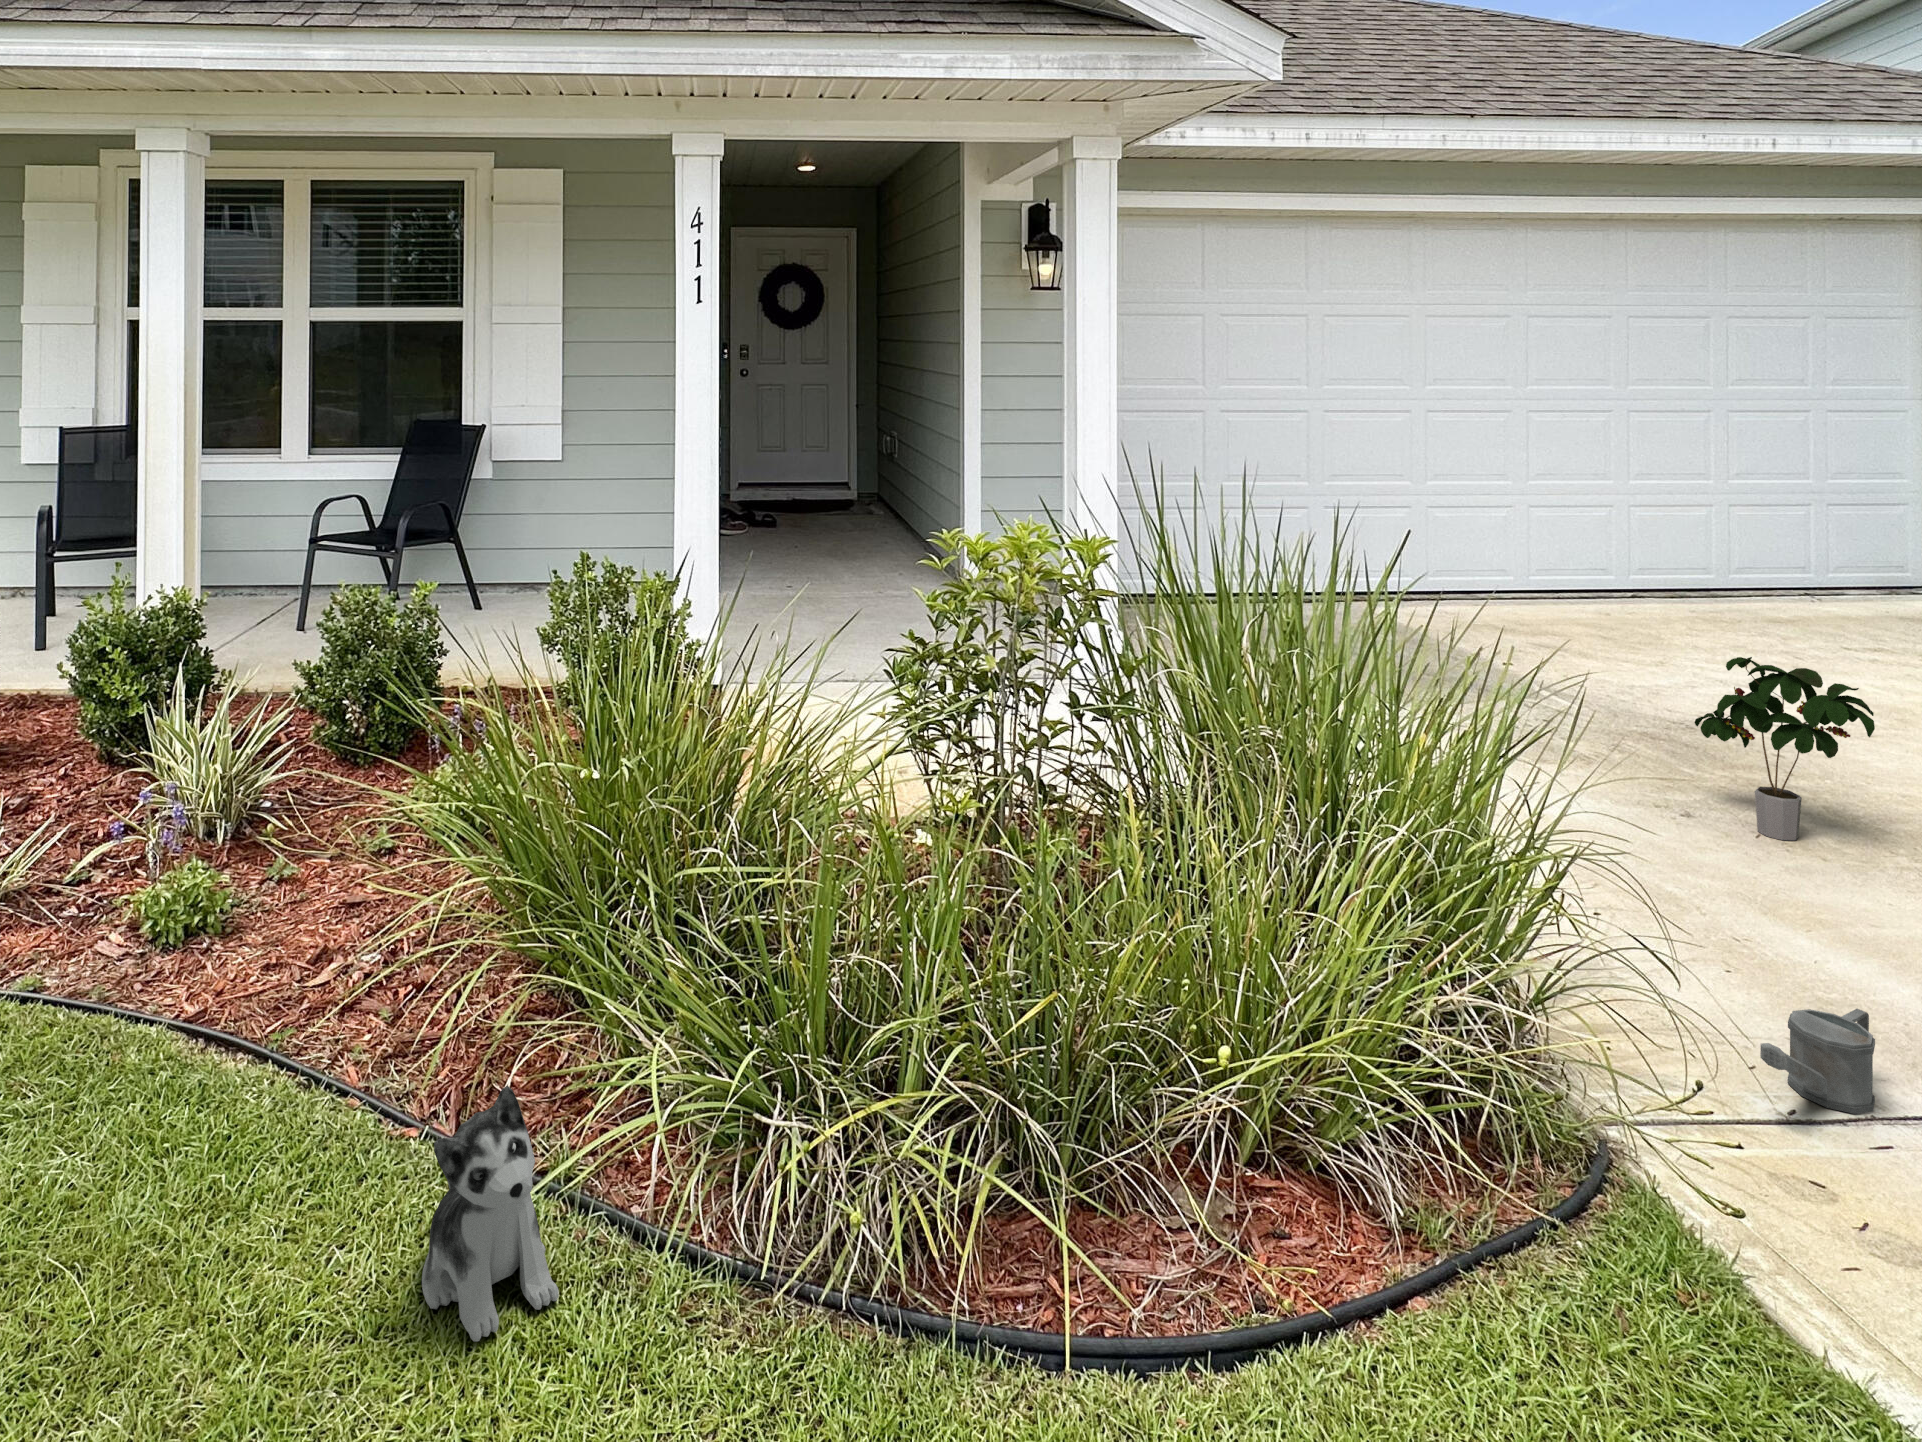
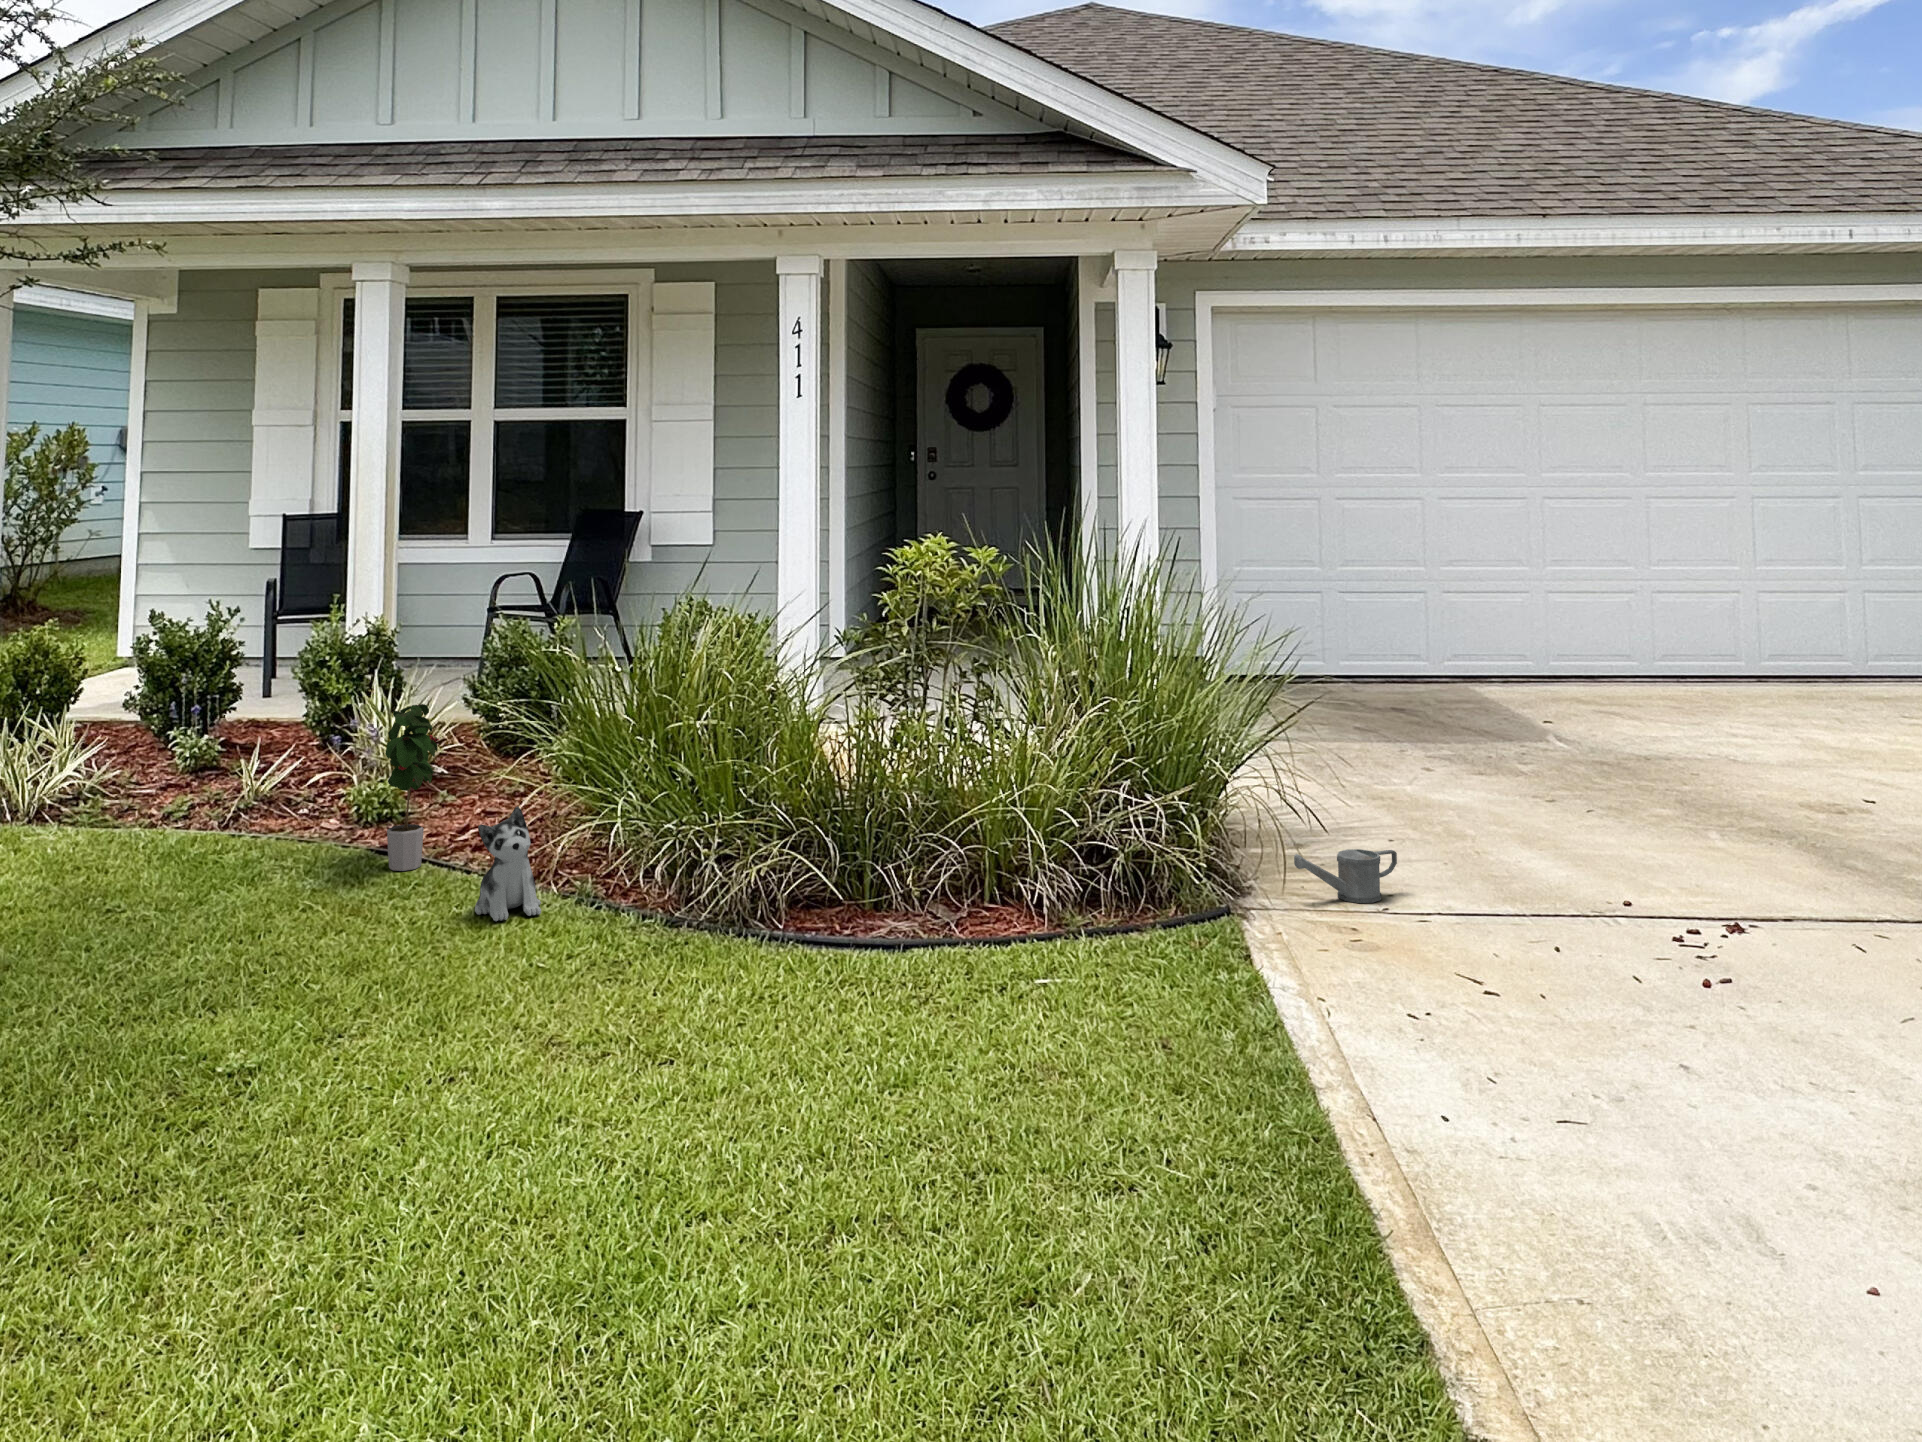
potted plant: present [1695,657,1875,841] -> present [385,704,439,871]

